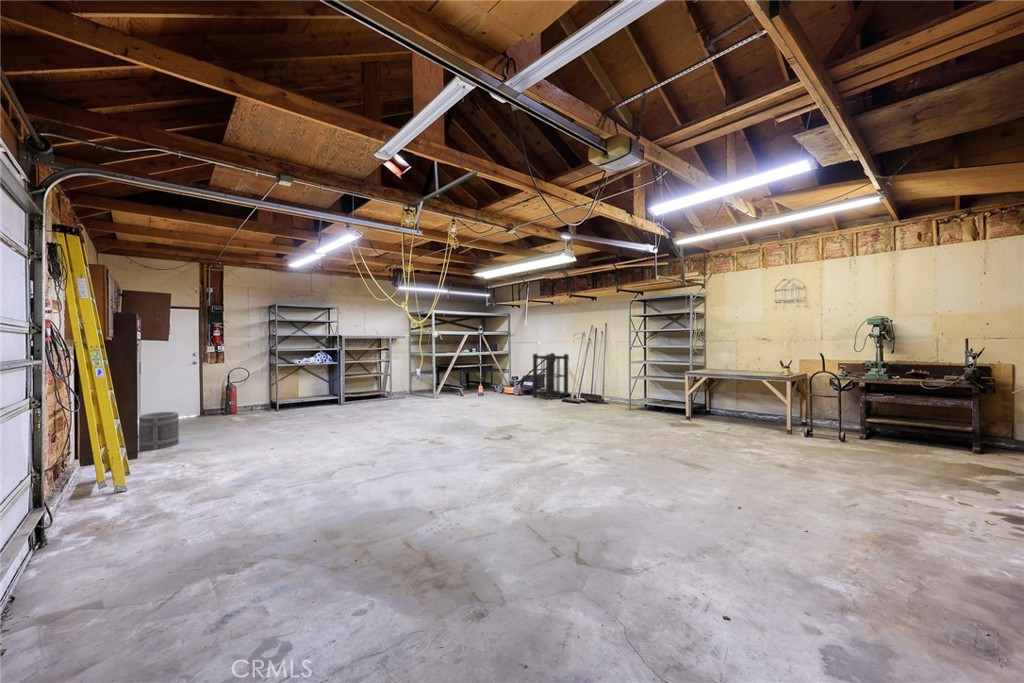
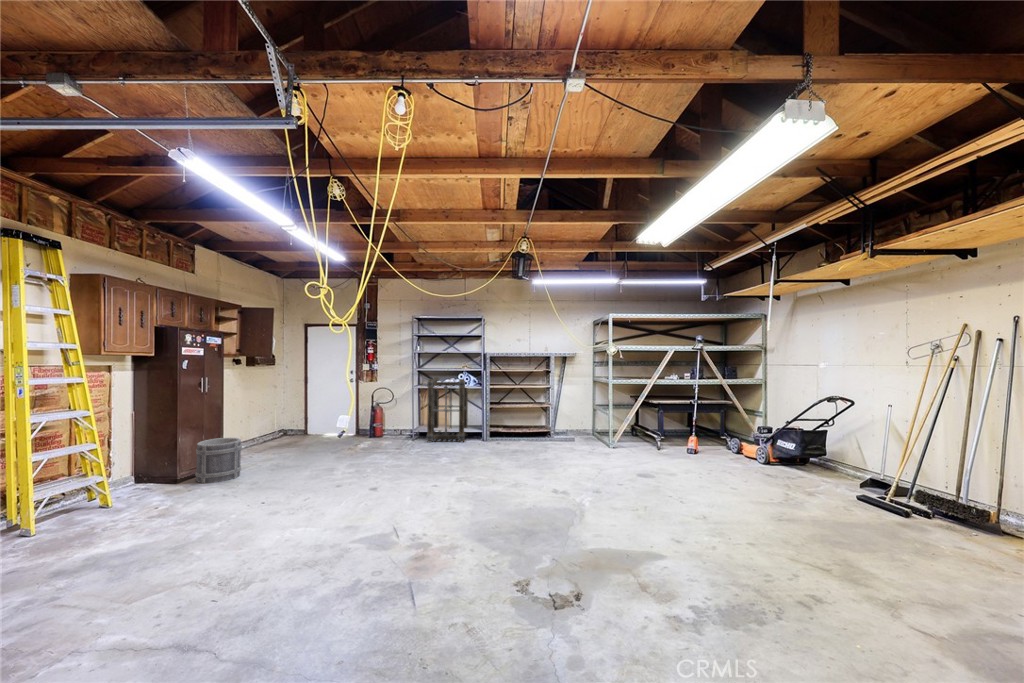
shelving unit: present [532,353,569,400] -> present [427,377,468,443]

